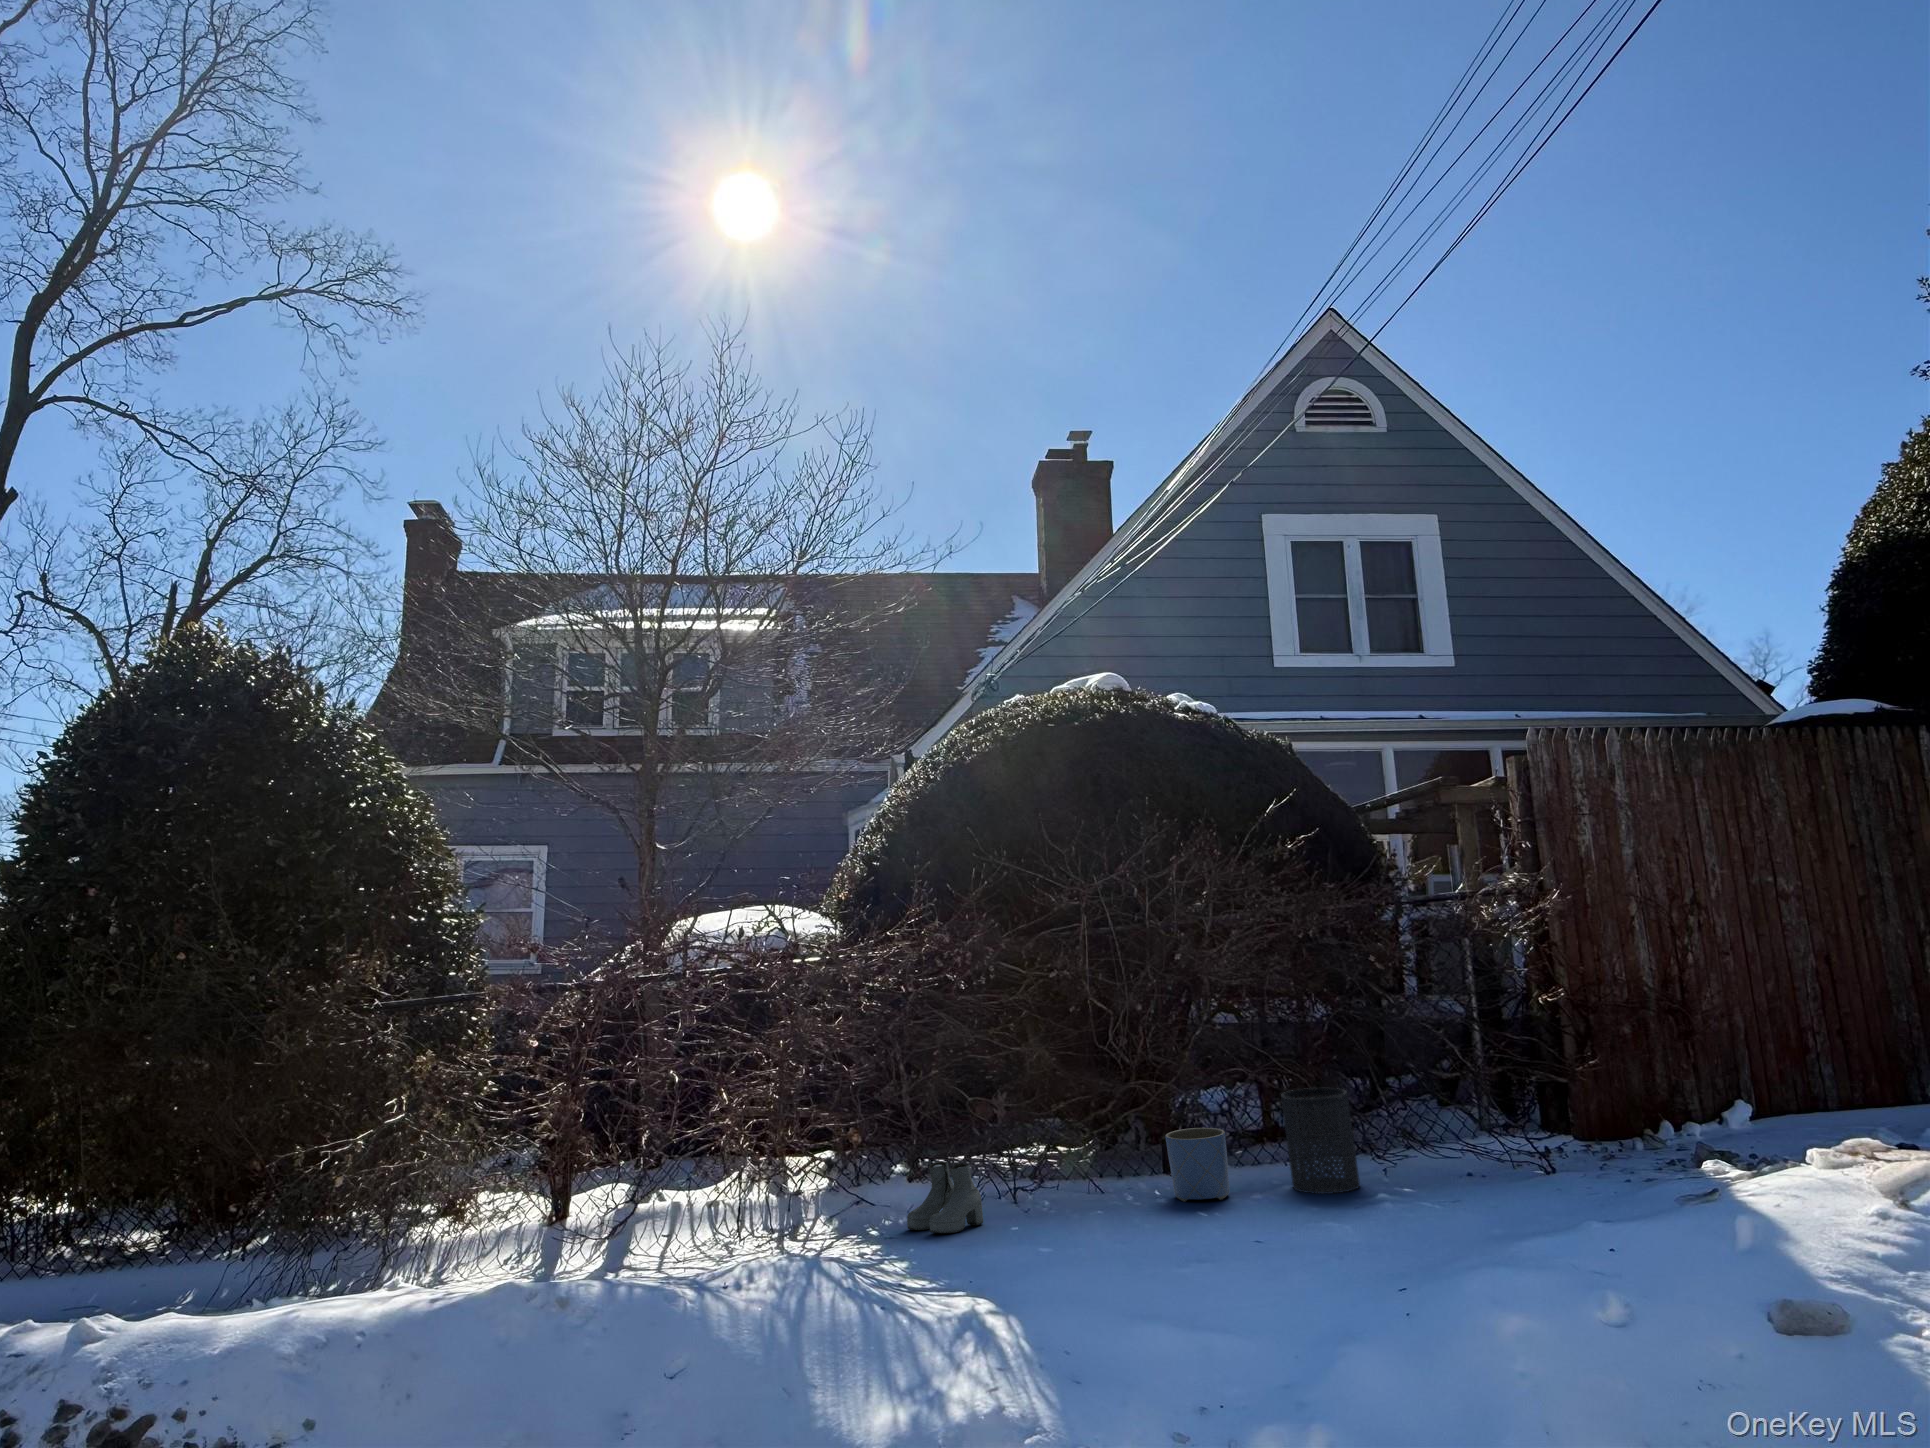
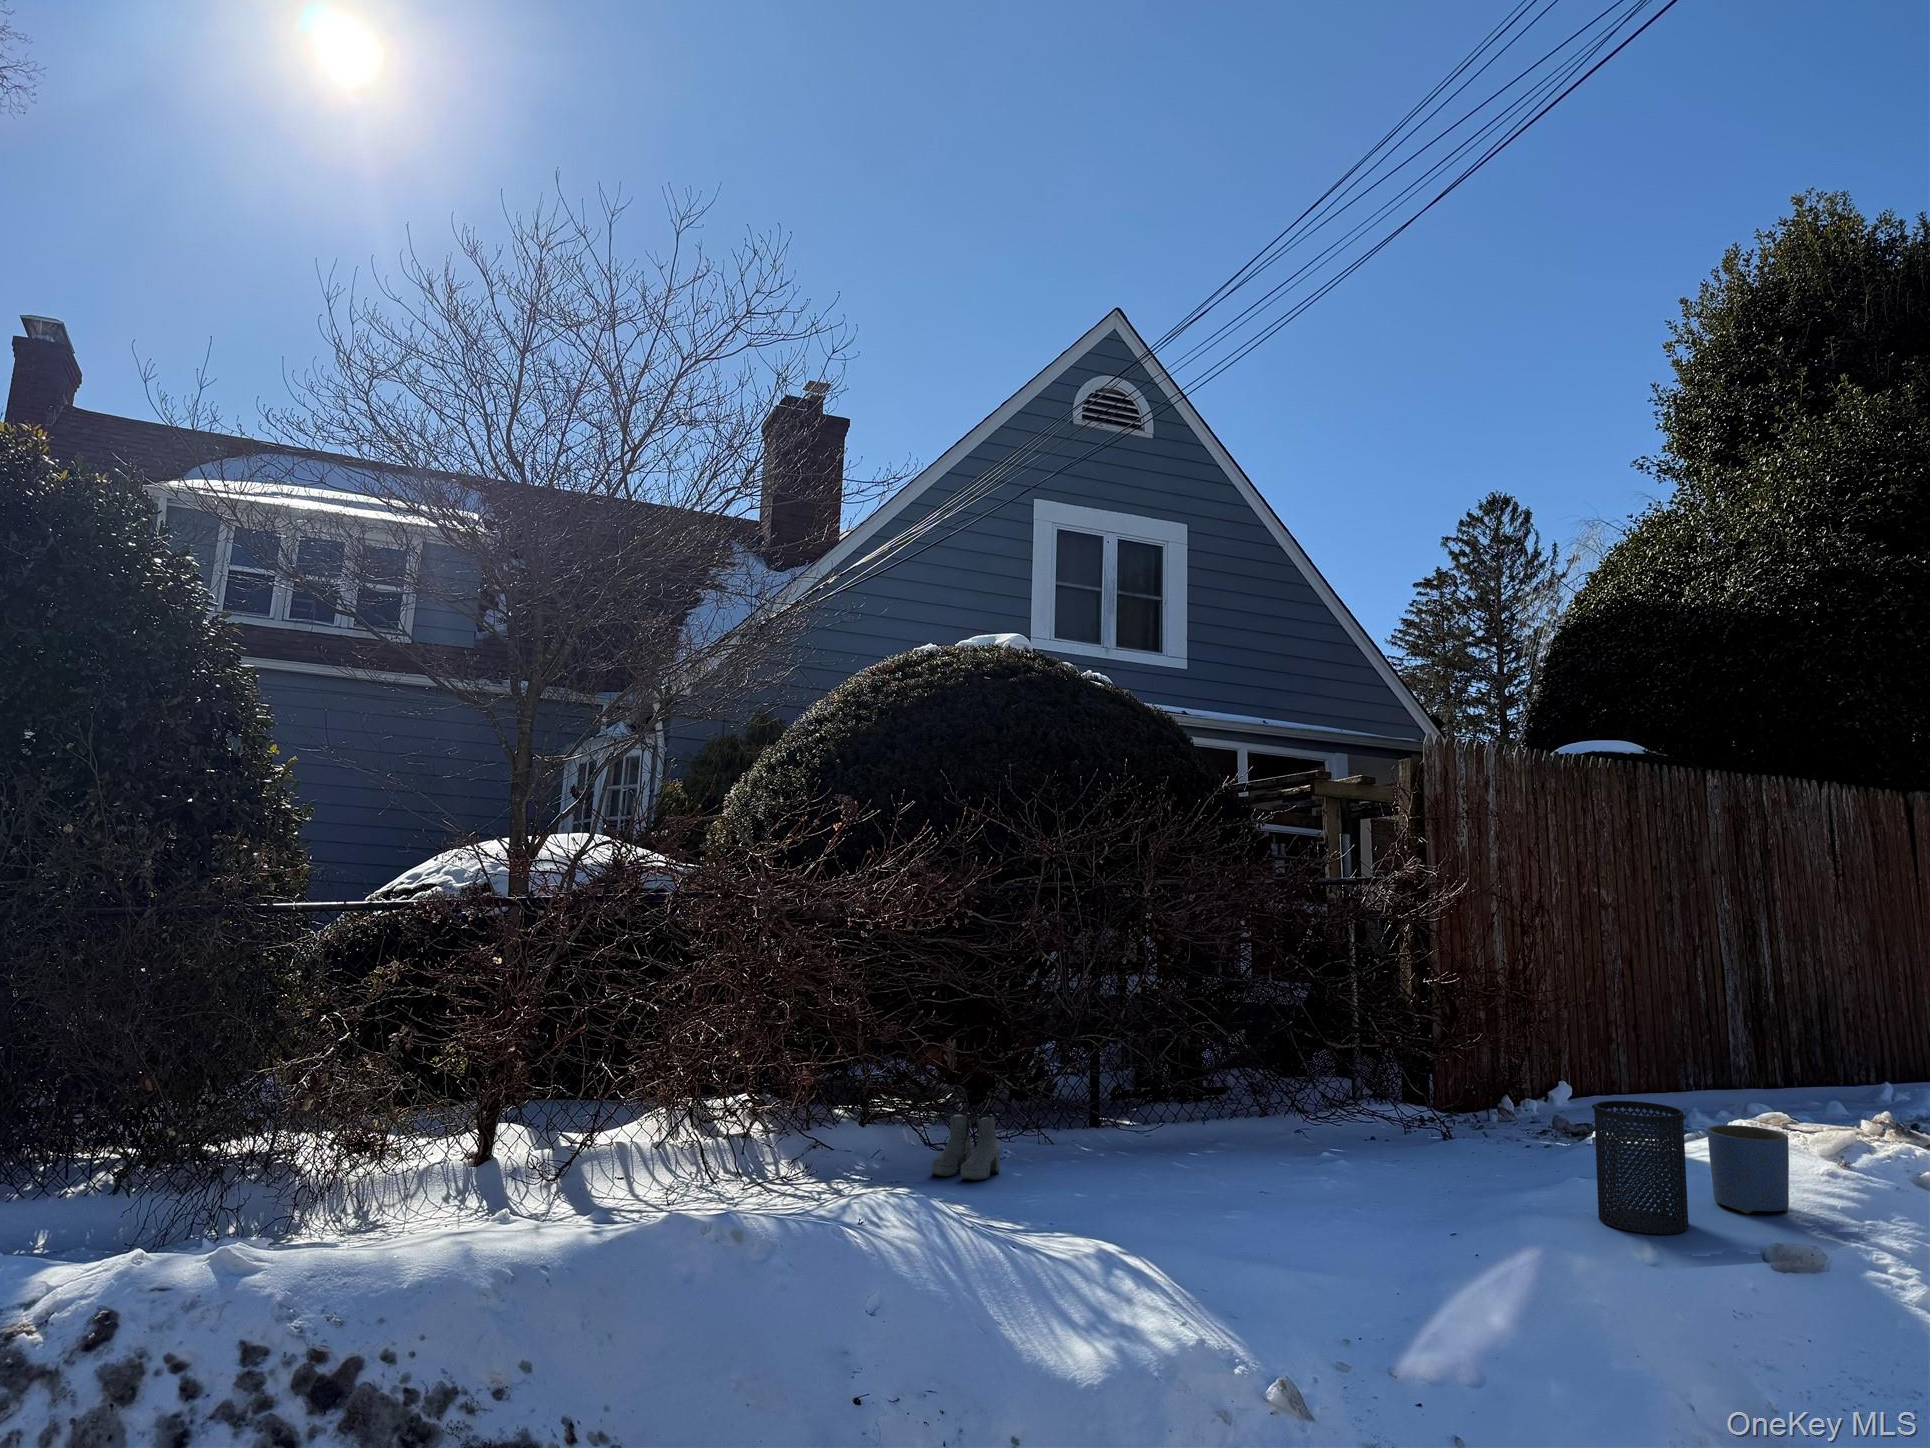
trash can: present [1281,1088,1360,1194] -> present [1592,1101,1689,1234]
planter: present [1165,1128,1230,1202] -> present [1707,1125,1789,1214]

